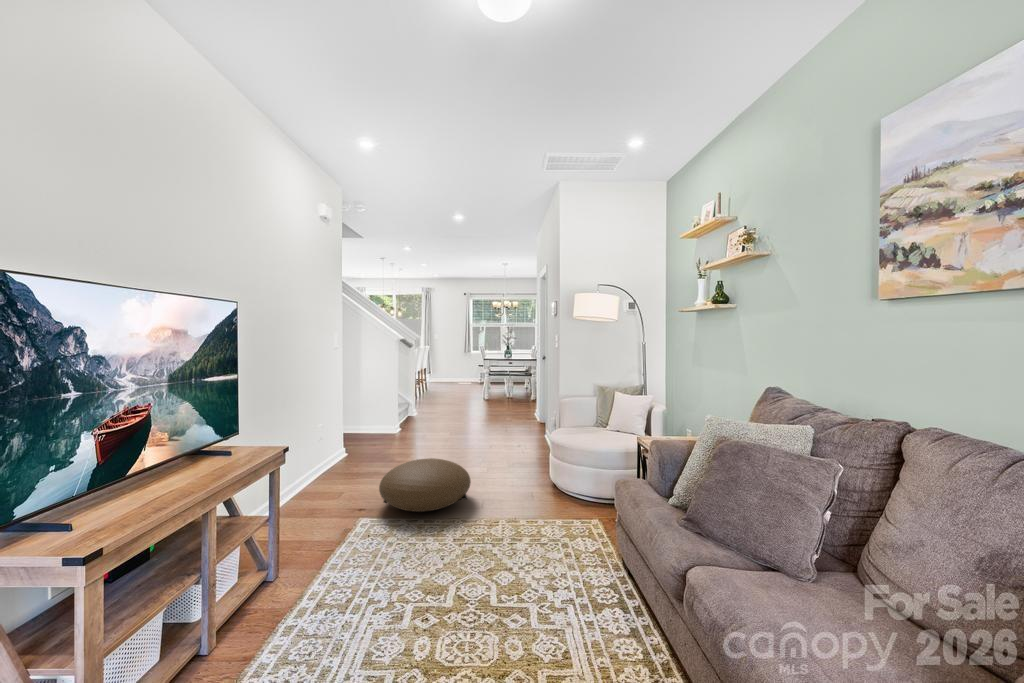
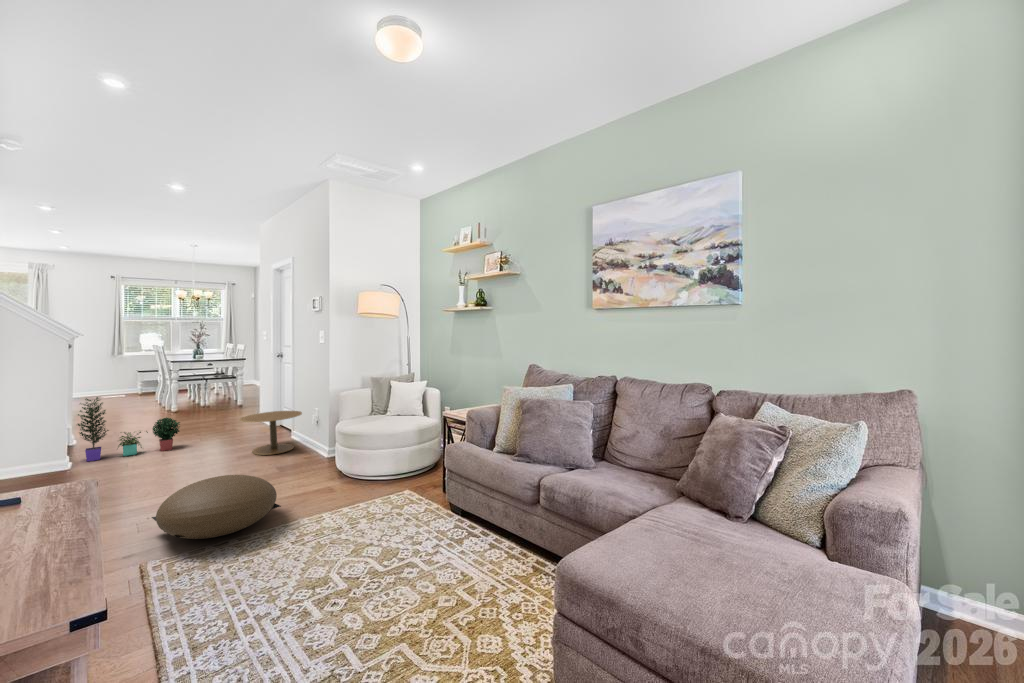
potted plant: none [405,382,466,430] -> present [77,397,180,461]
side table: none [496,409,547,449] -> present [240,411,302,455]

